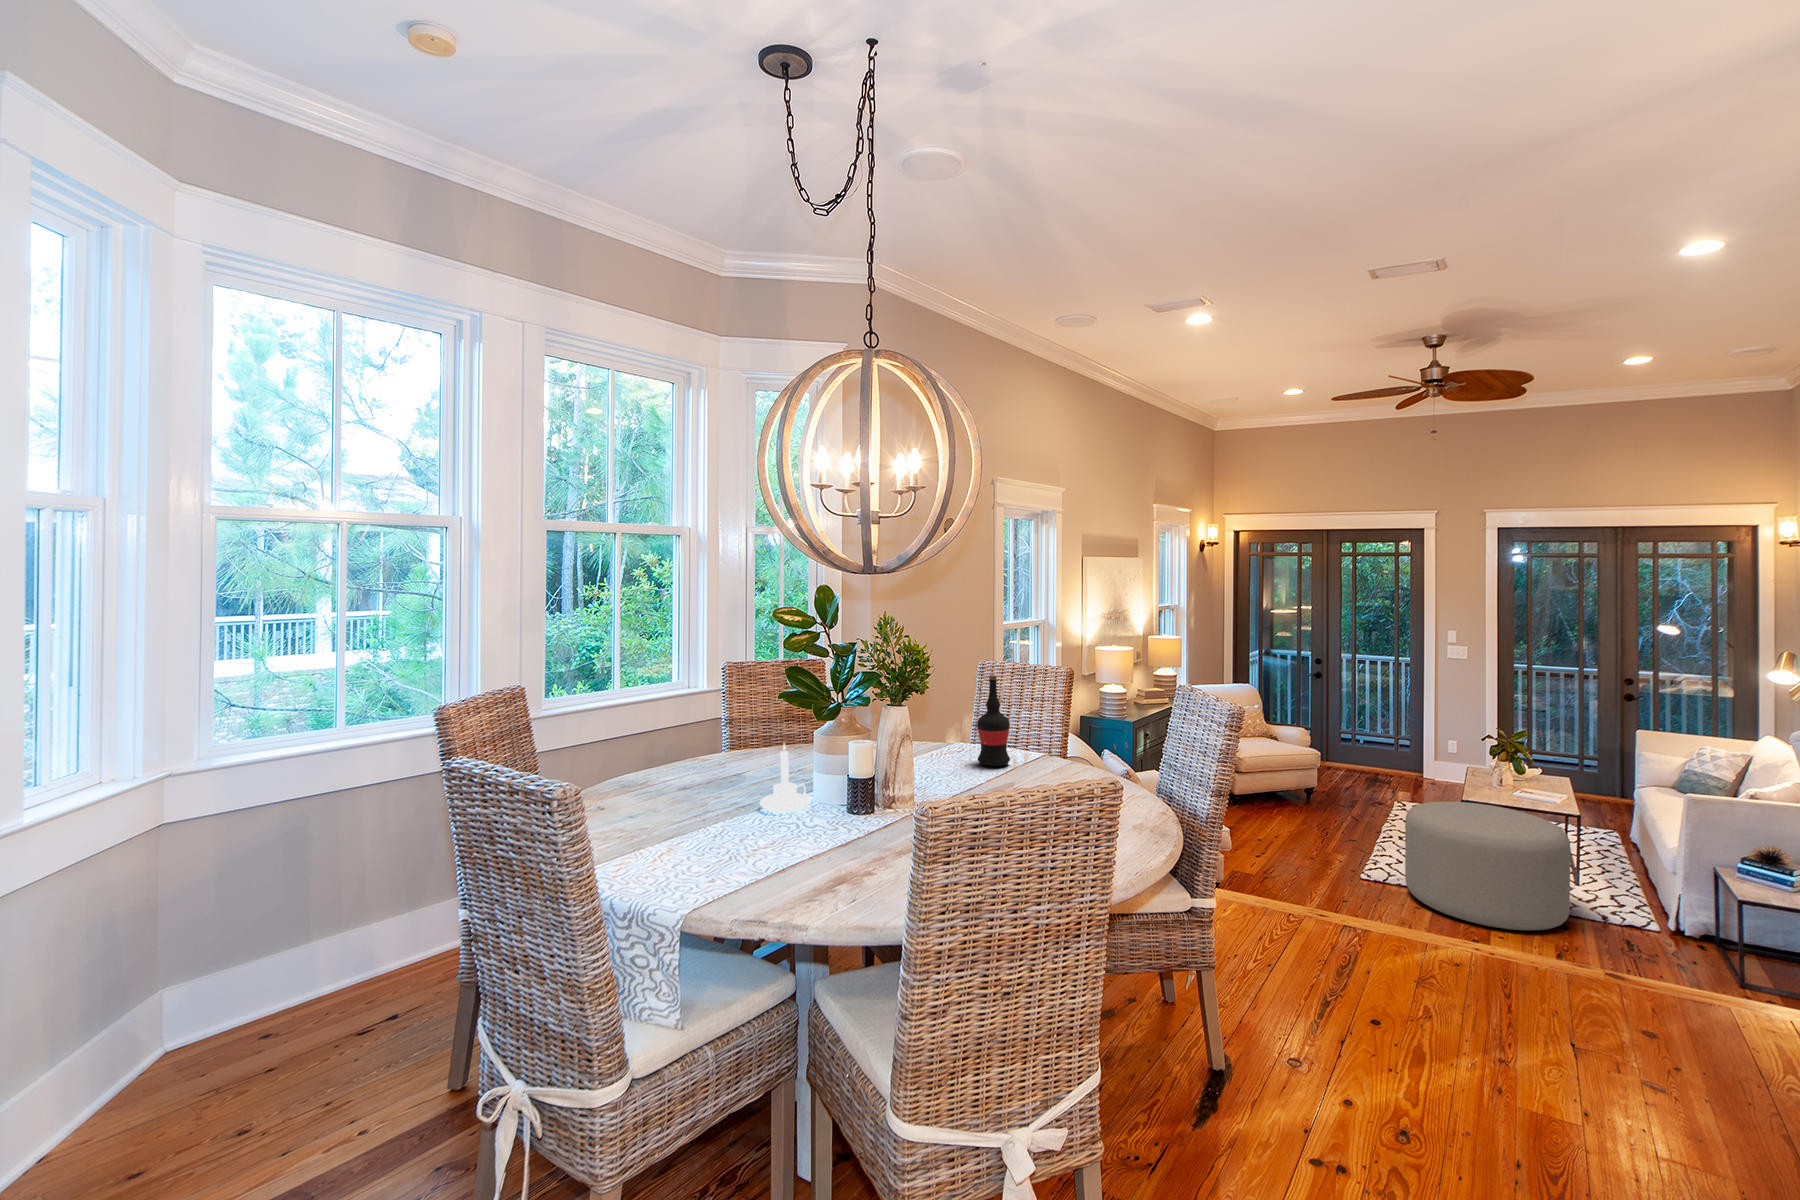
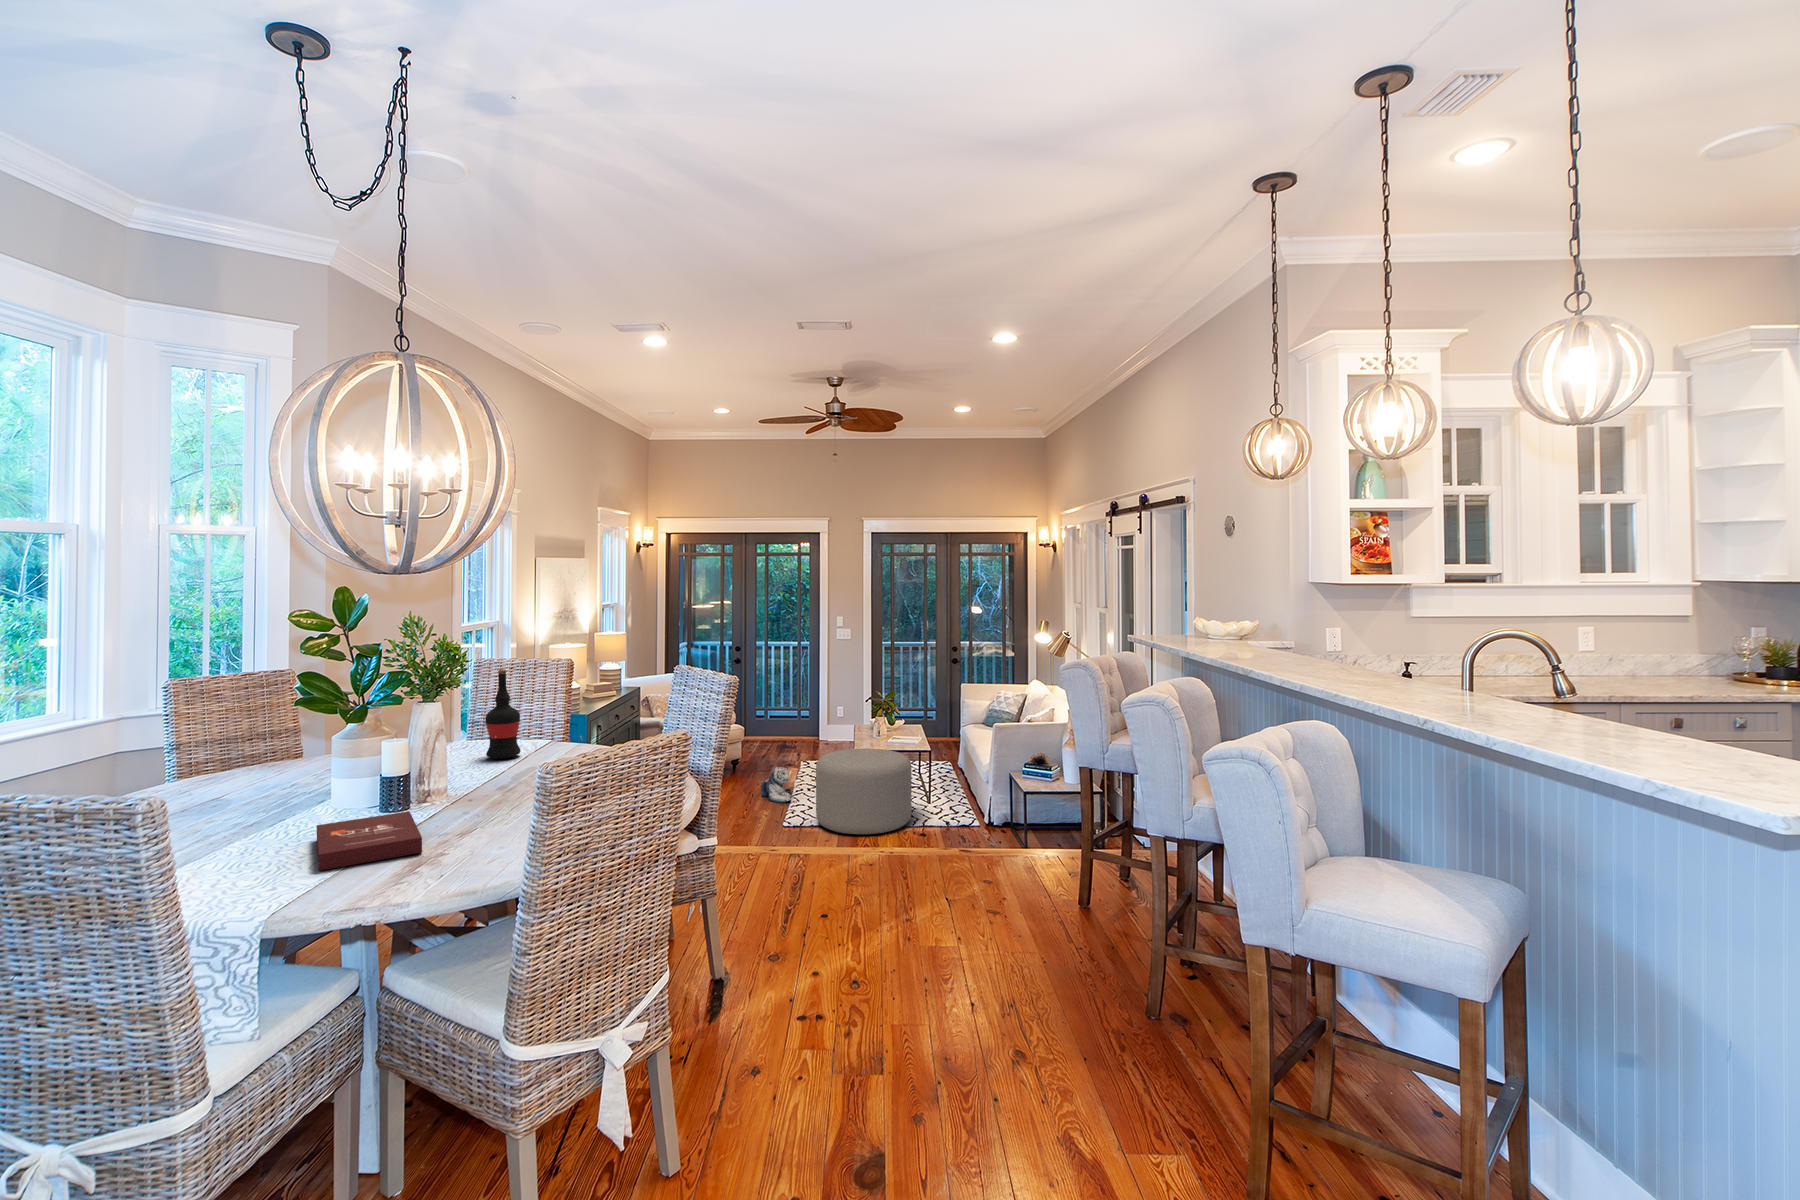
candle holder: present [760,743,811,813] -> none [255,752,325,830]
plush toy: none [1332,805,1375,851] -> present [761,767,791,803]
book: none [756,817,861,872] -> present [316,811,422,871]

